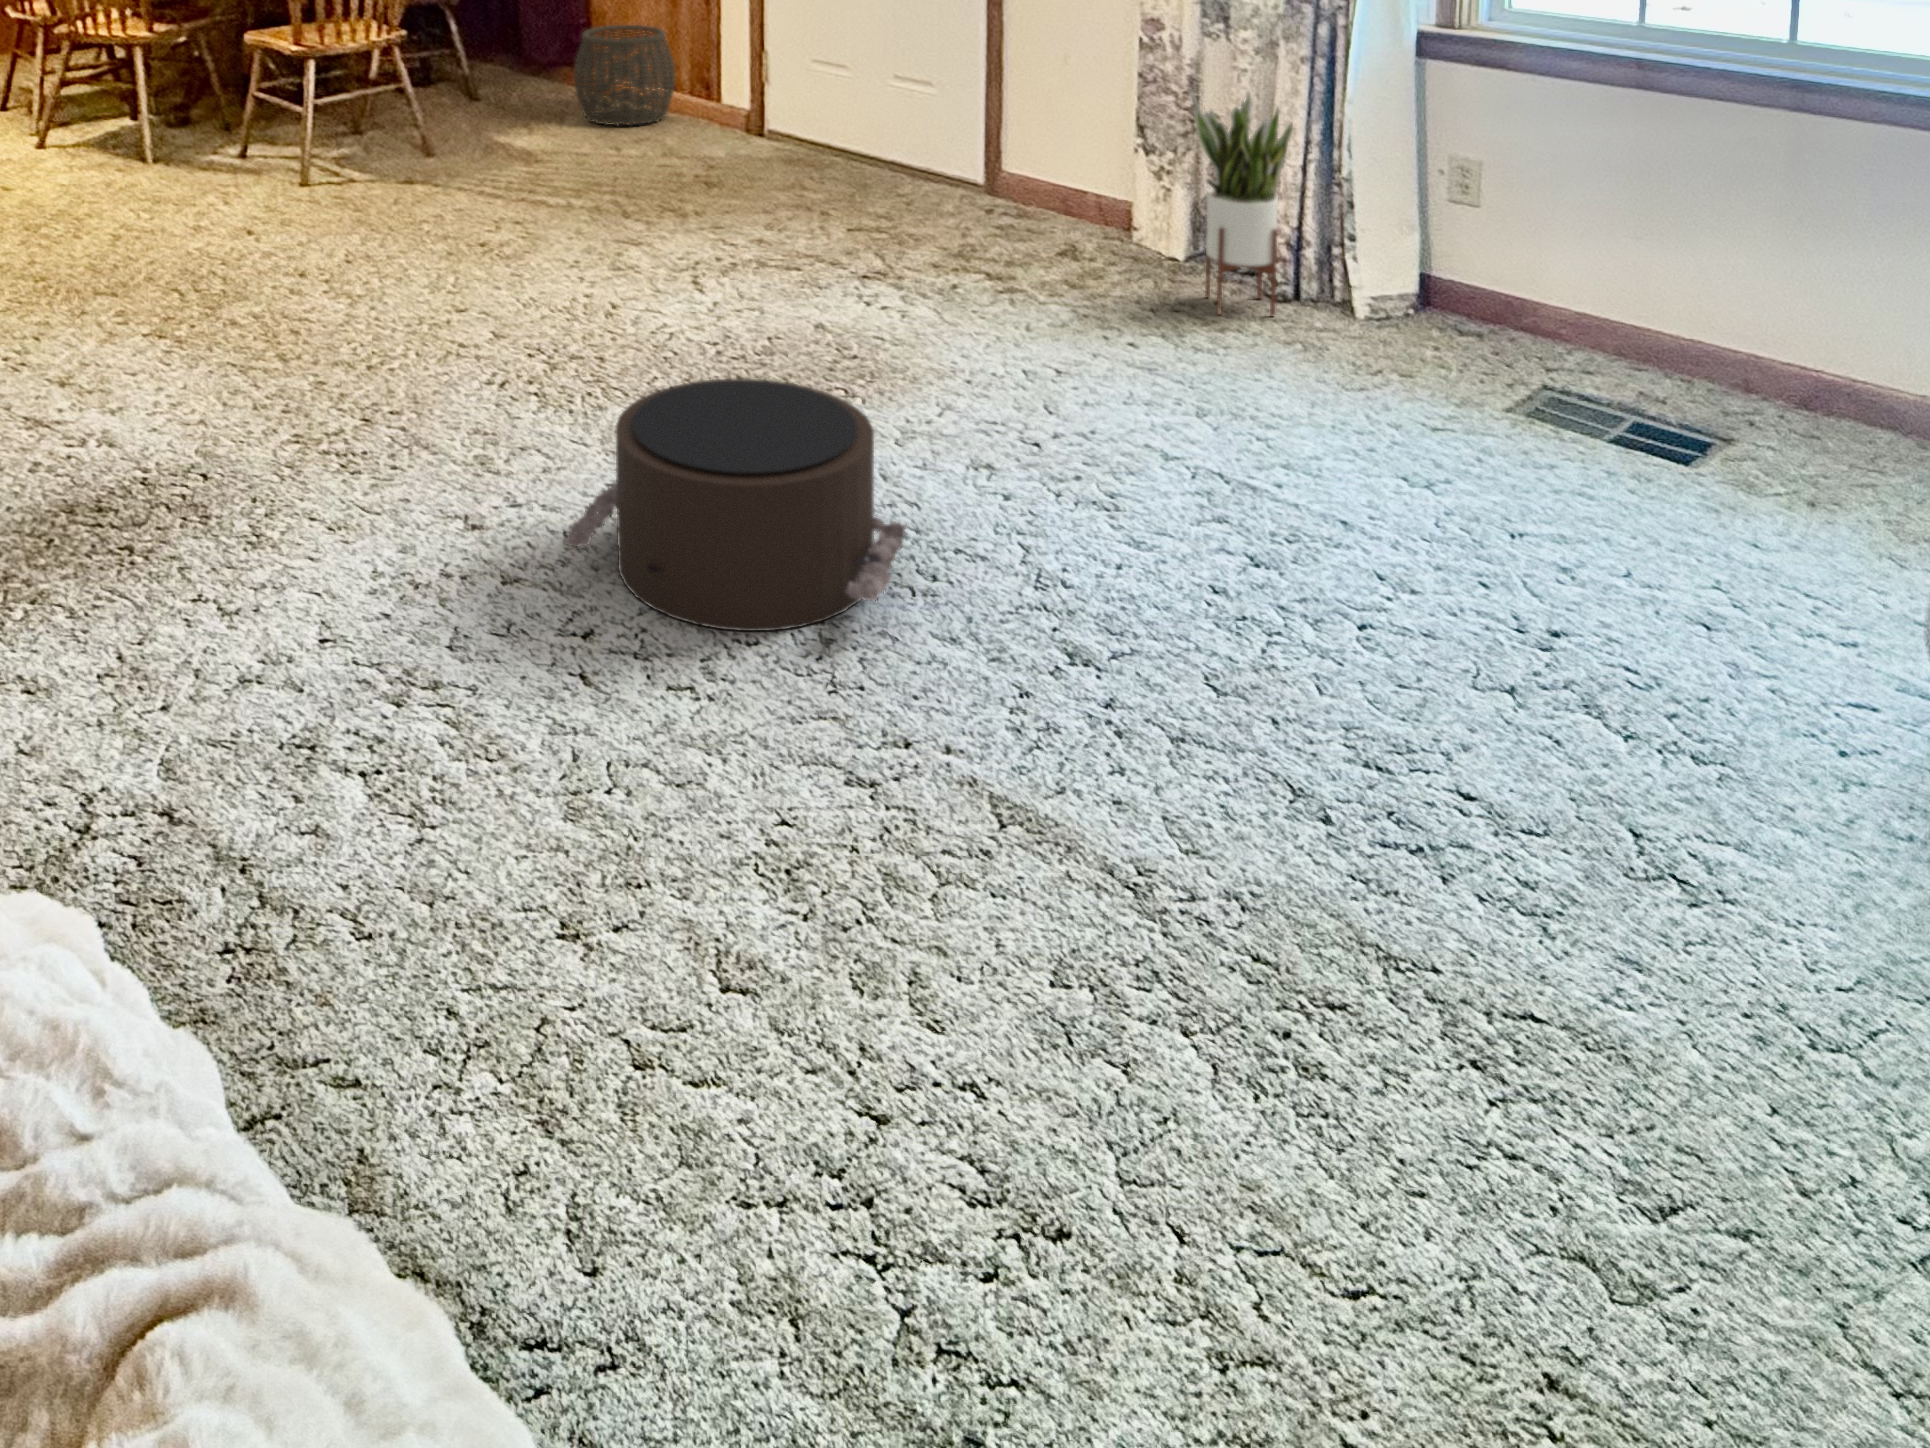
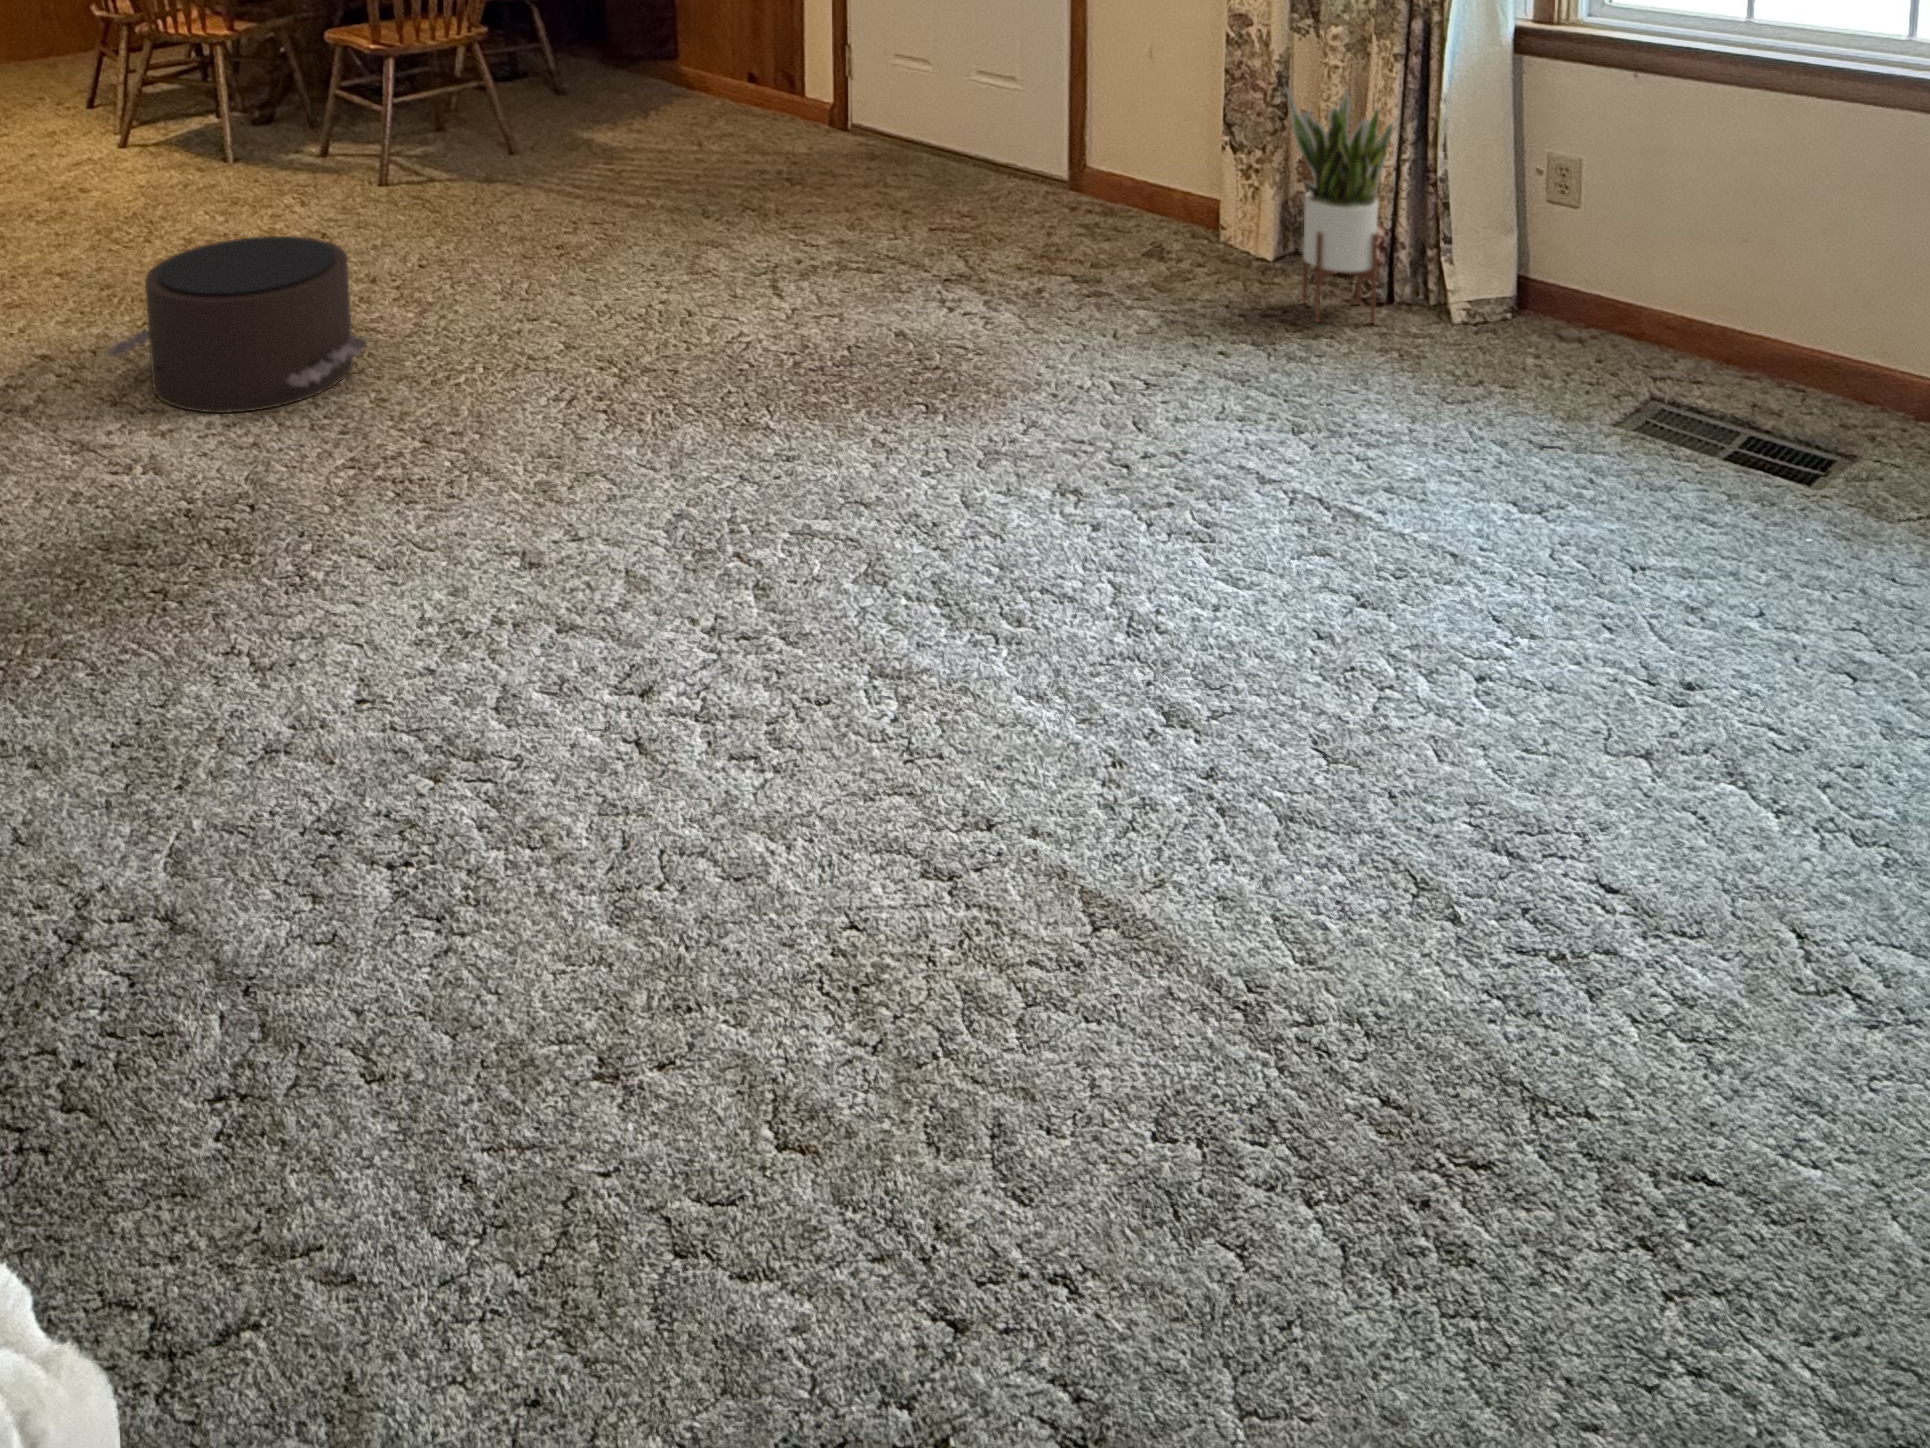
woven basket: present [574,25,675,126] -> none [660,21,764,124]
pouf: present [565,378,906,631] -> present [107,236,371,413]

